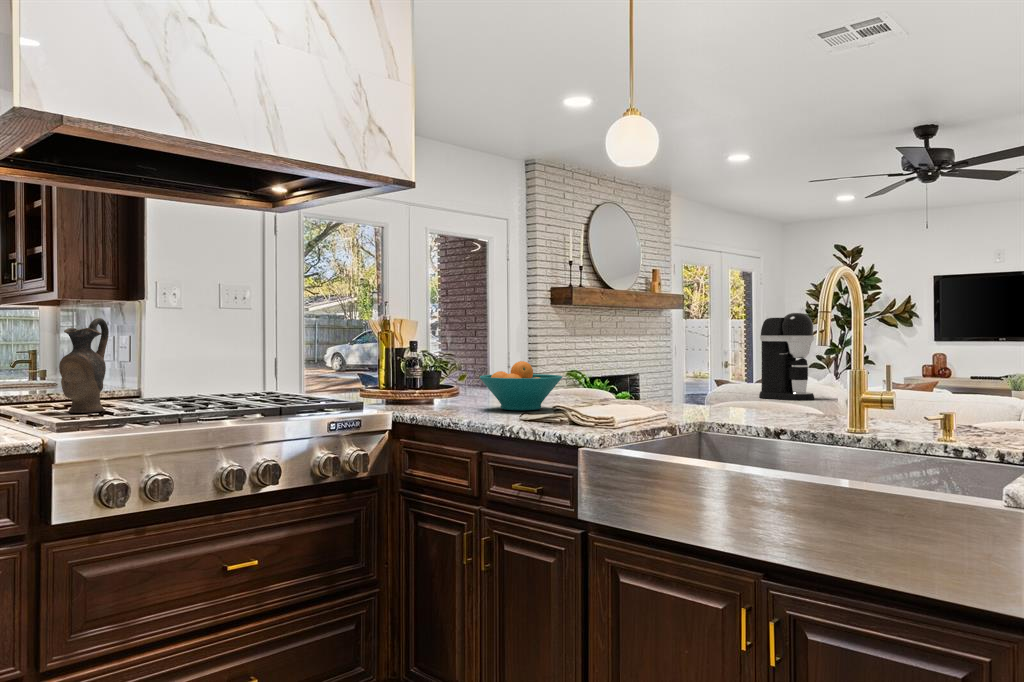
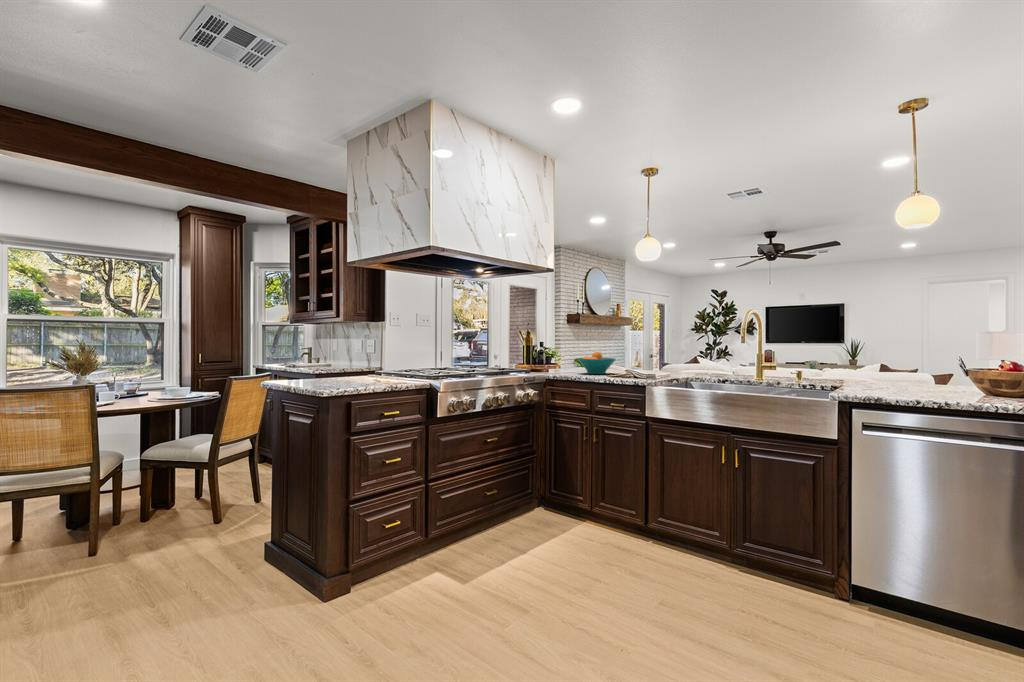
coffee maker: present [759,313,814,400] -> none [697,329,724,371]
ceramic pitcher: present [59,318,109,413] -> none [392,331,410,374]

